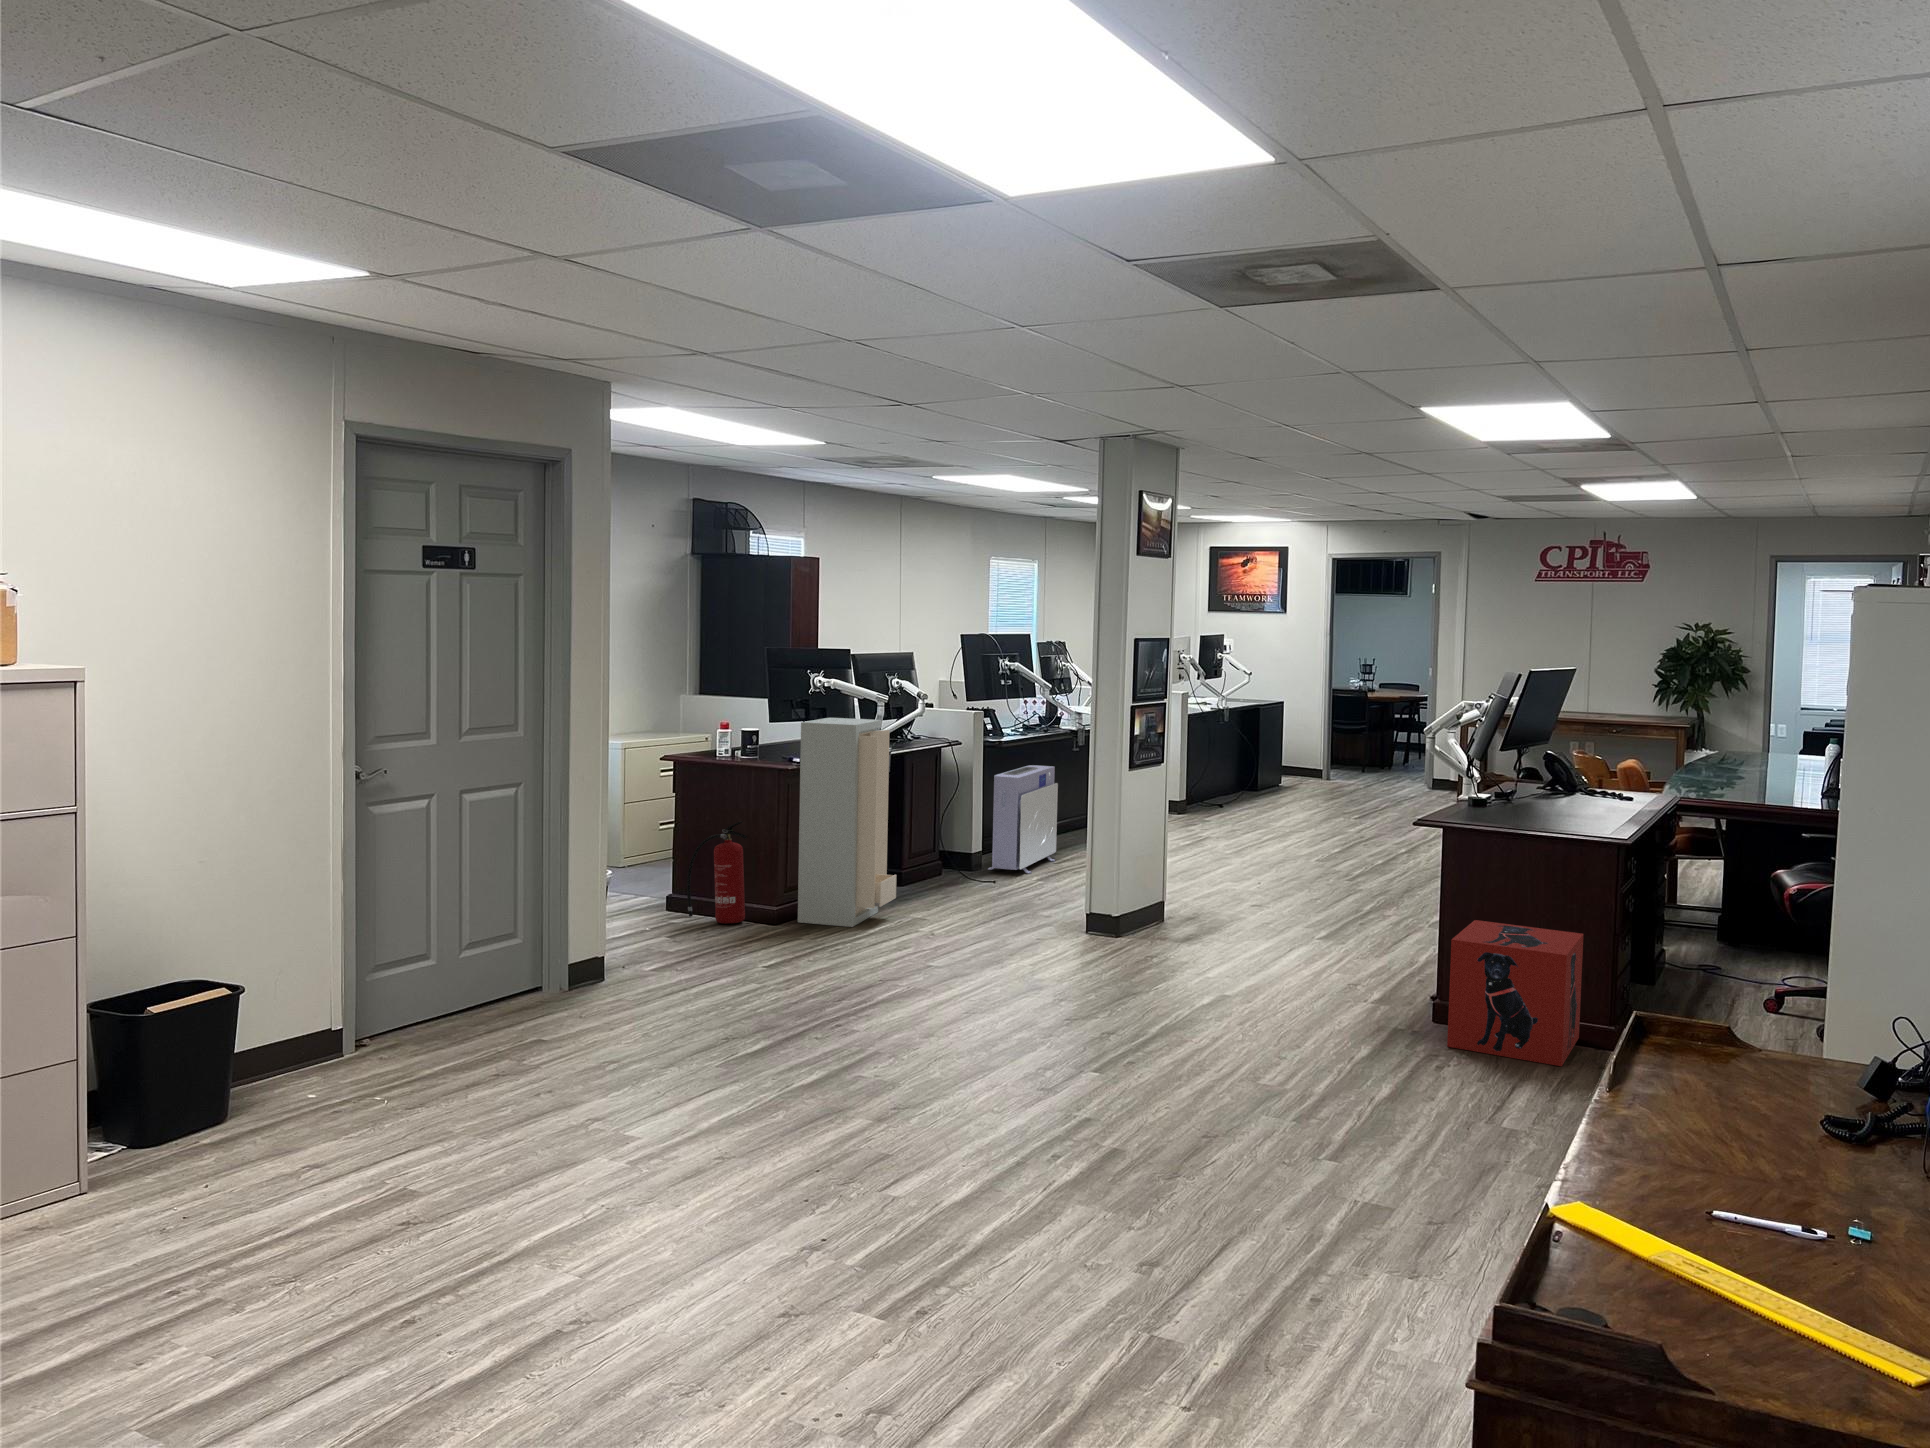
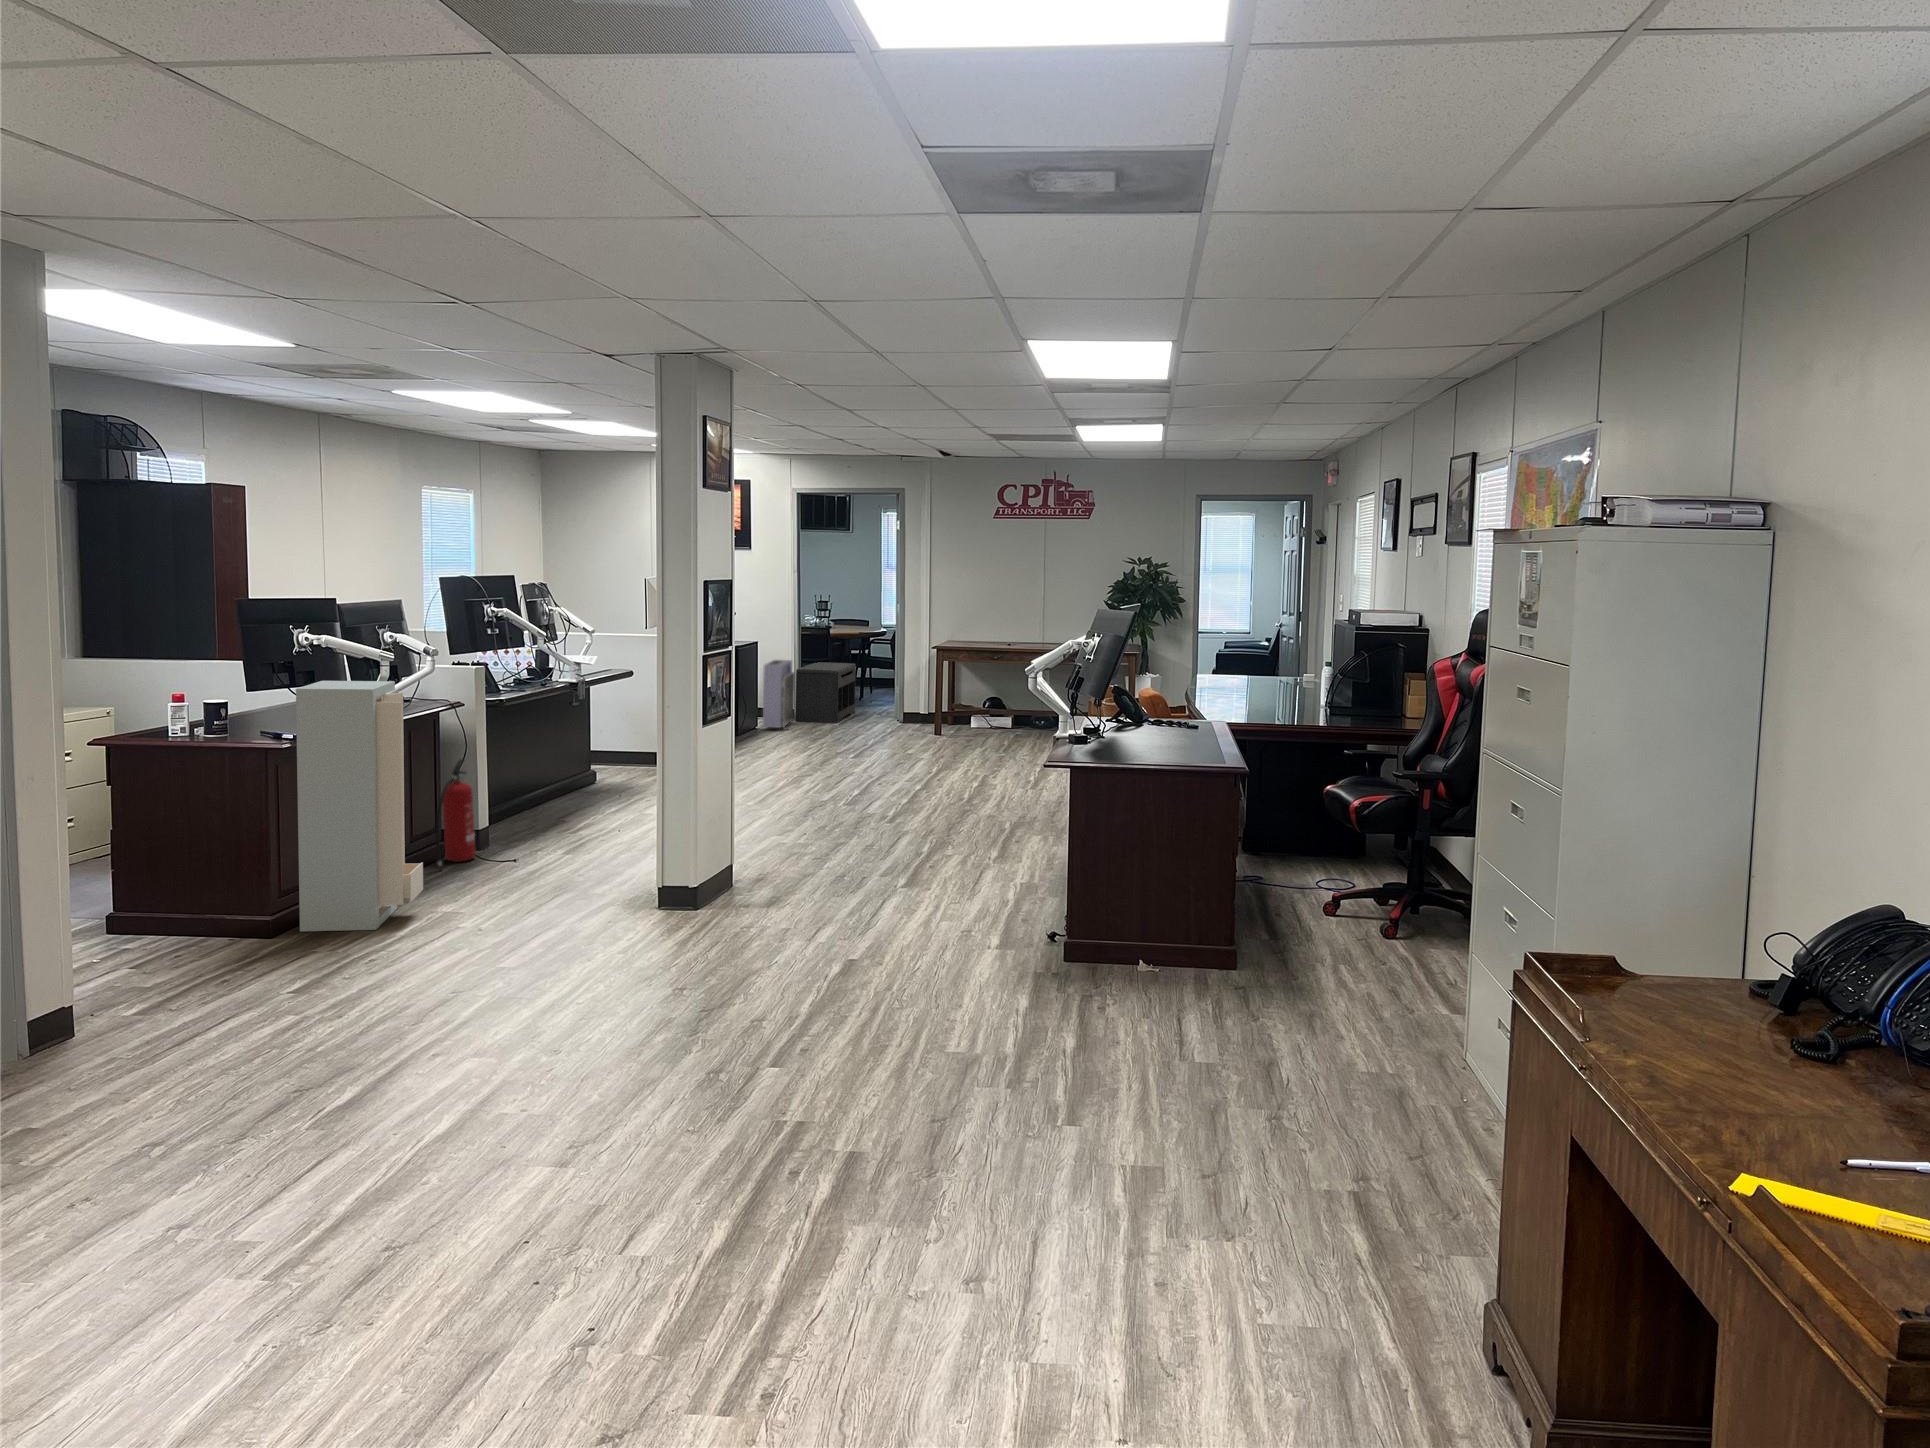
bench: none [1321,726,1389,786] -> present [796,662,856,723]
air purifier: present [988,765,1058,874] -> present [763,660,795,728]
fire extinguisher: present [687,821,747,924] -> present [435,759,476,870]
storage box: present [1447,920,1583,1066] -> none [1086,859,1197,991]

